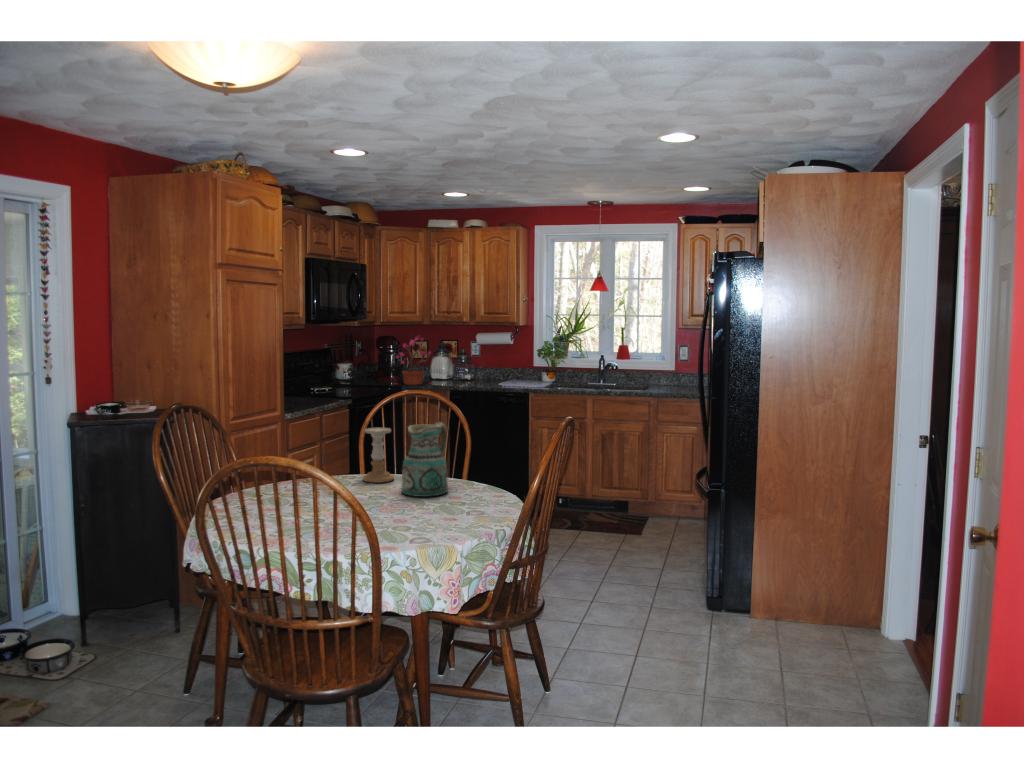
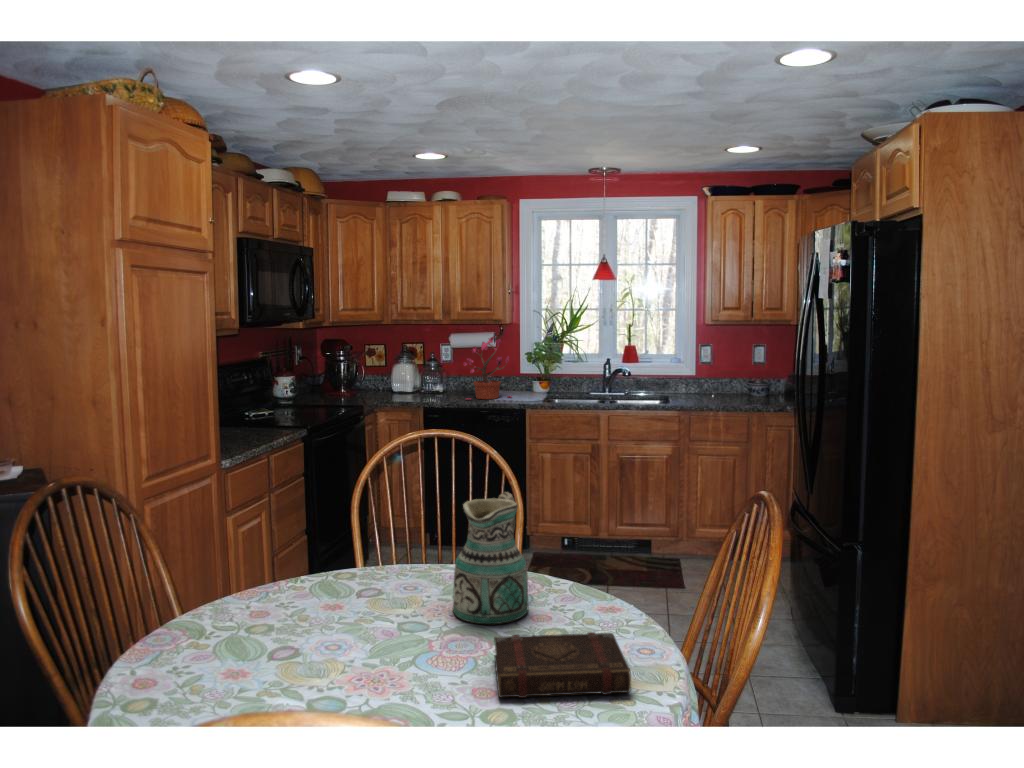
potted plant: present [396,335,431,385] -> present [463,337,512,400]
candle holder: present [363,428,394,483] -> none [375,499,425,591]
book: none [402,495,480,521] -> present [494,632,631,698]

